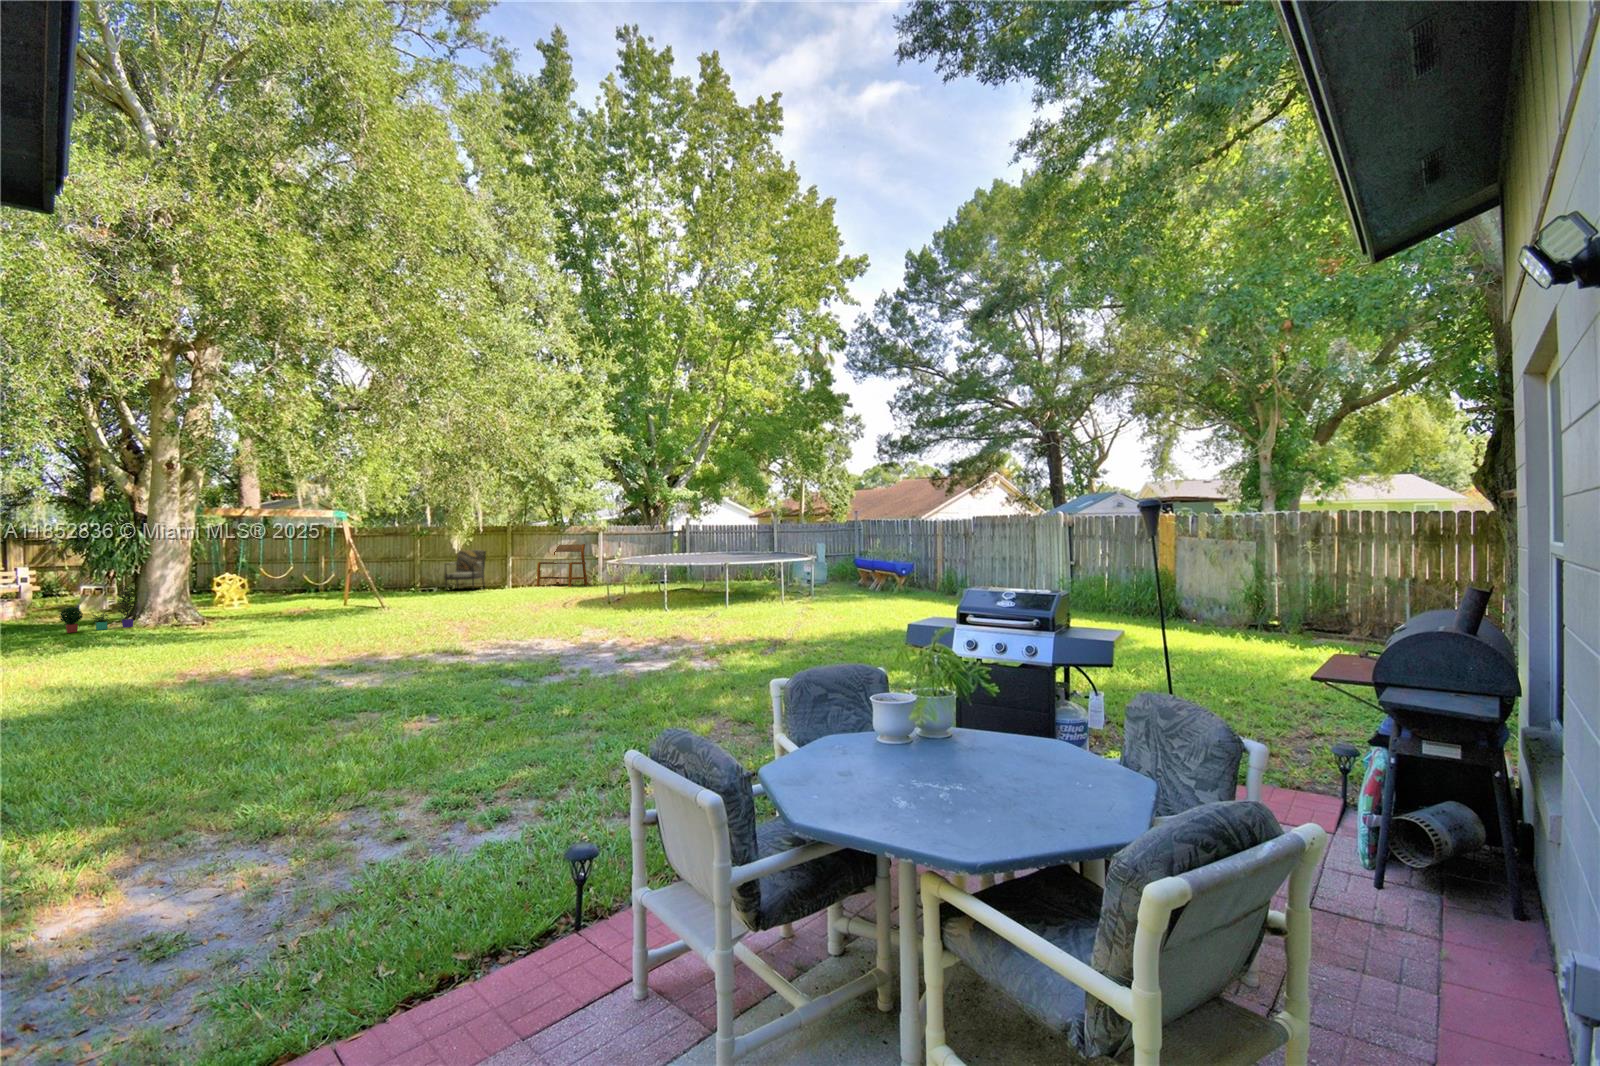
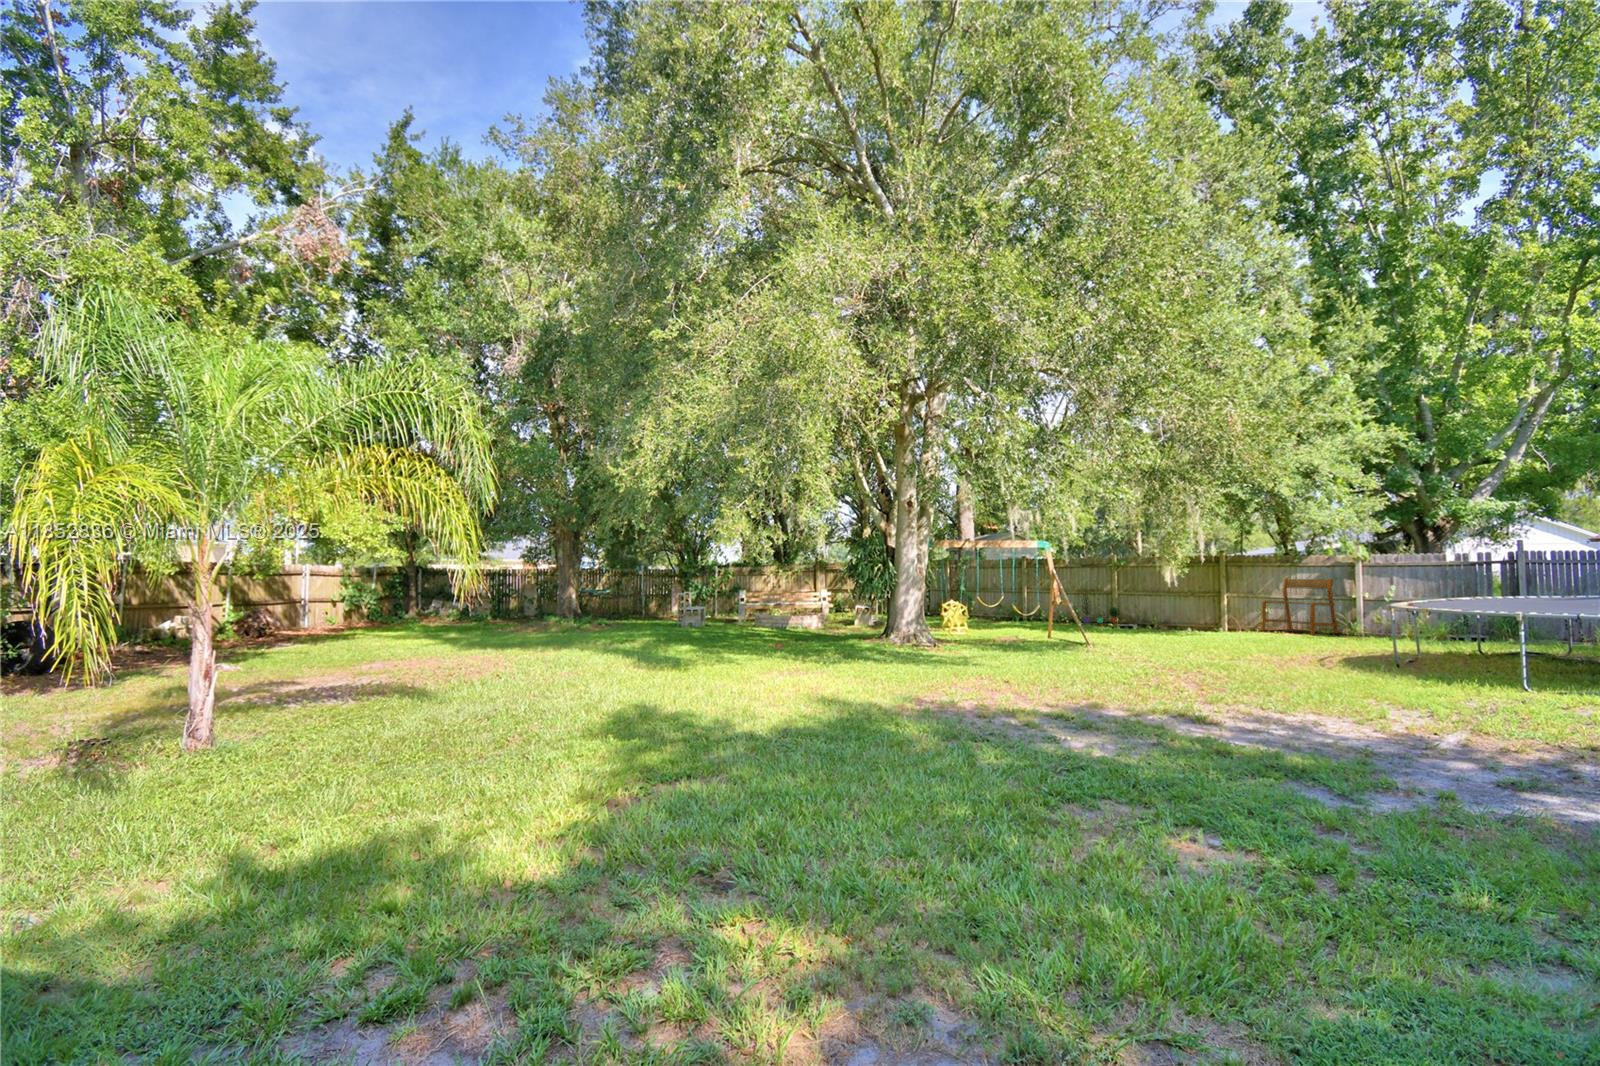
armchair: present [445,550,486,588] -> none [1145,584,1193,630]
potted plant: present [59,585,137,633] -> present [1081,595,1120,623]

